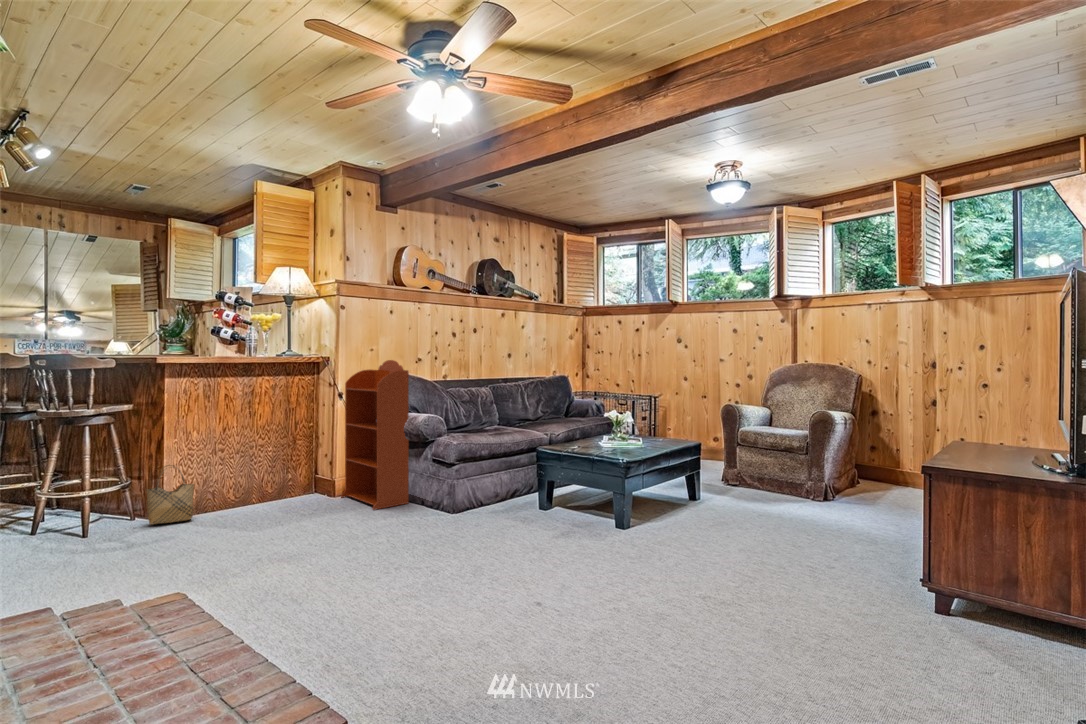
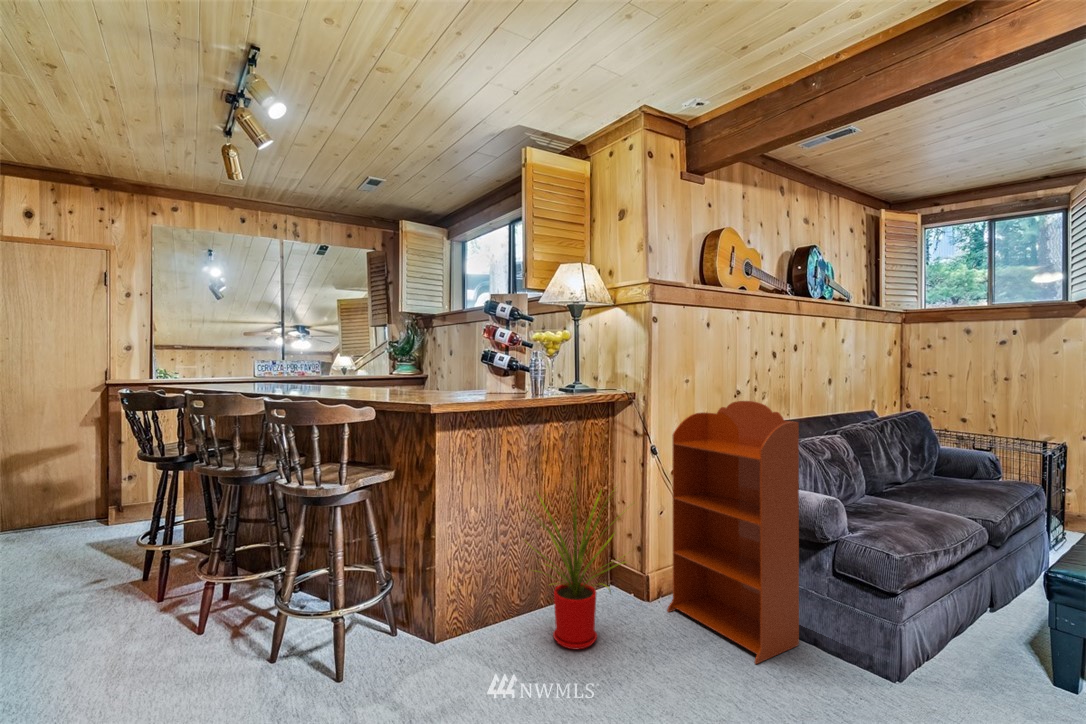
house plant: none [226,409,309,512] -> present [523,490,622,649]
woven basket: present [146,465,194,525] -> none [415,571,480,677]

